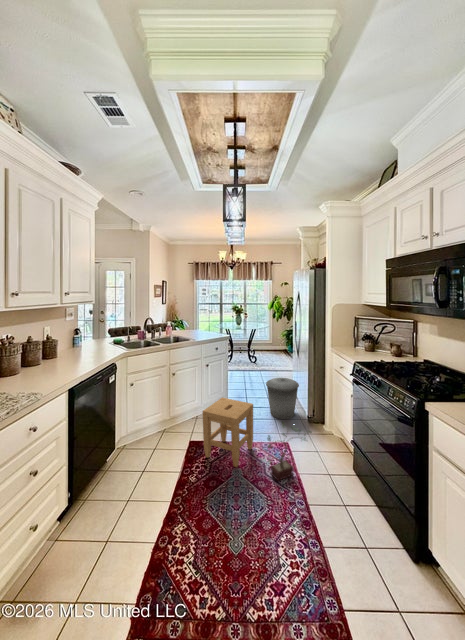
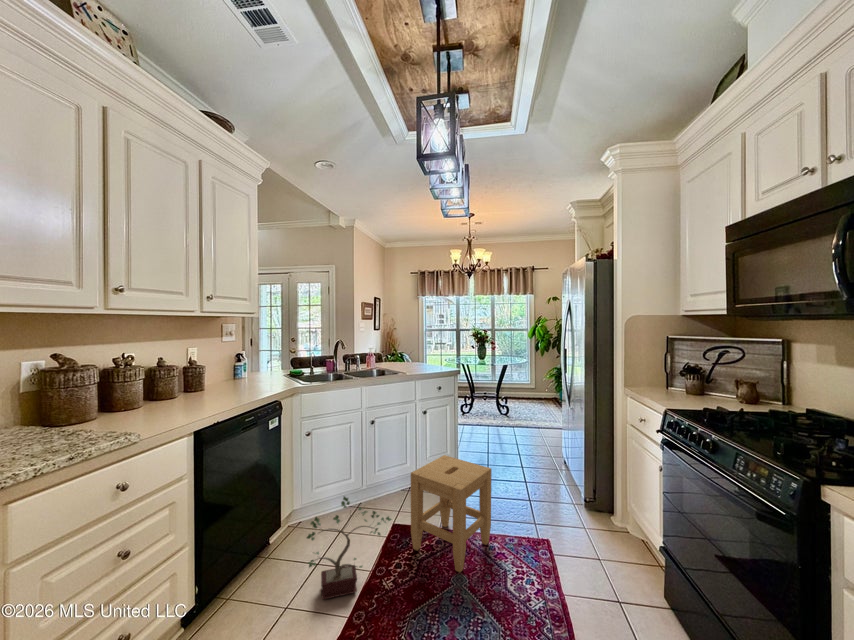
trash can: present [266,378,299,419] -> none [516,433,569,500]
potted plant: present [268,422,309,481] -> present [307,496,391,599]

